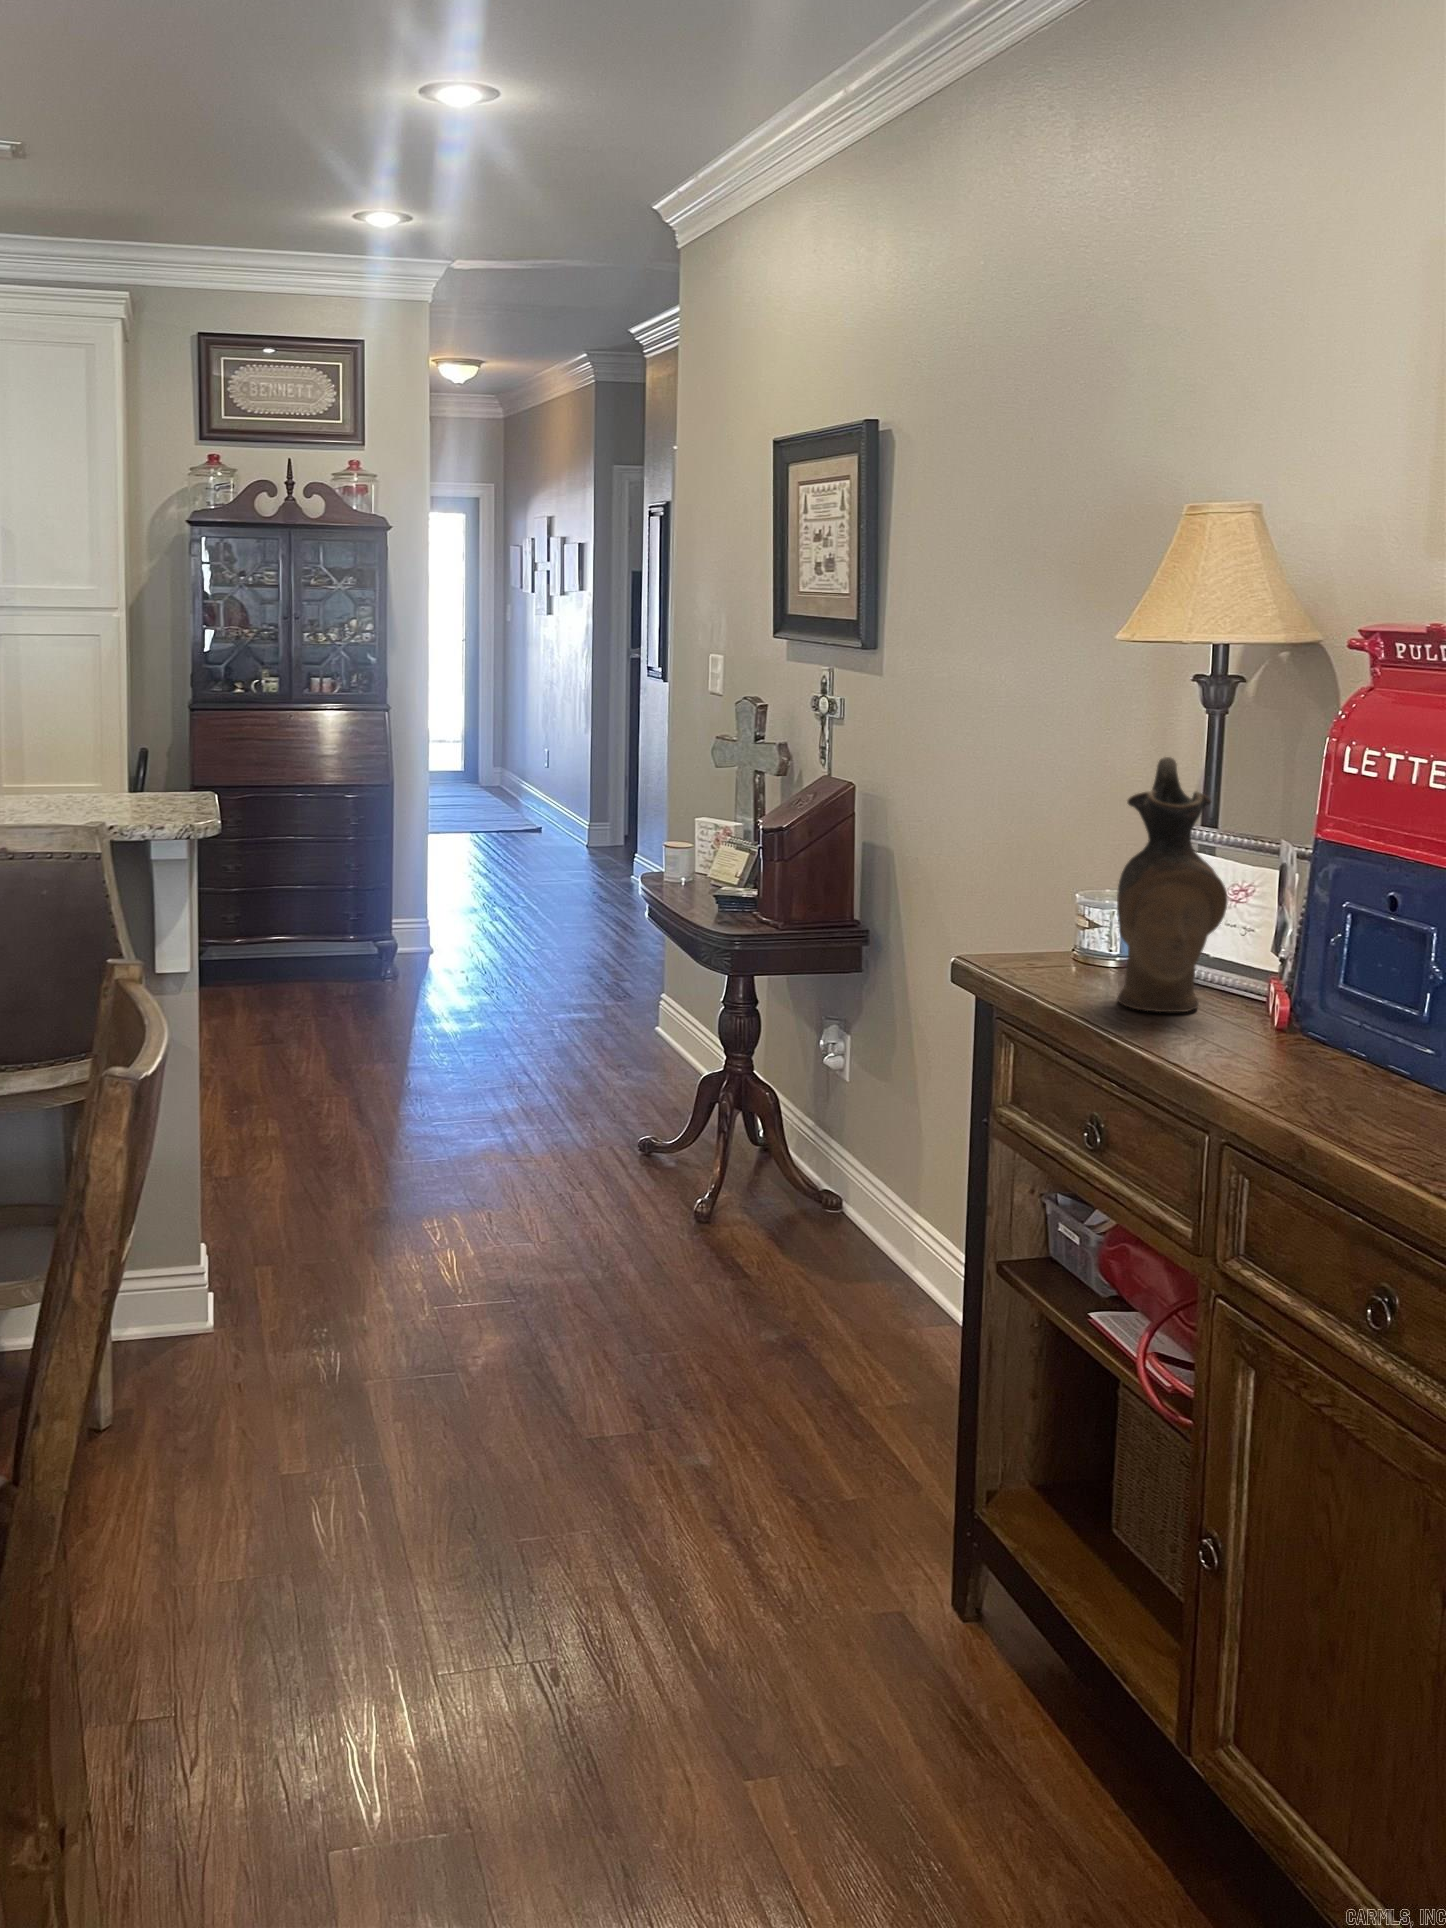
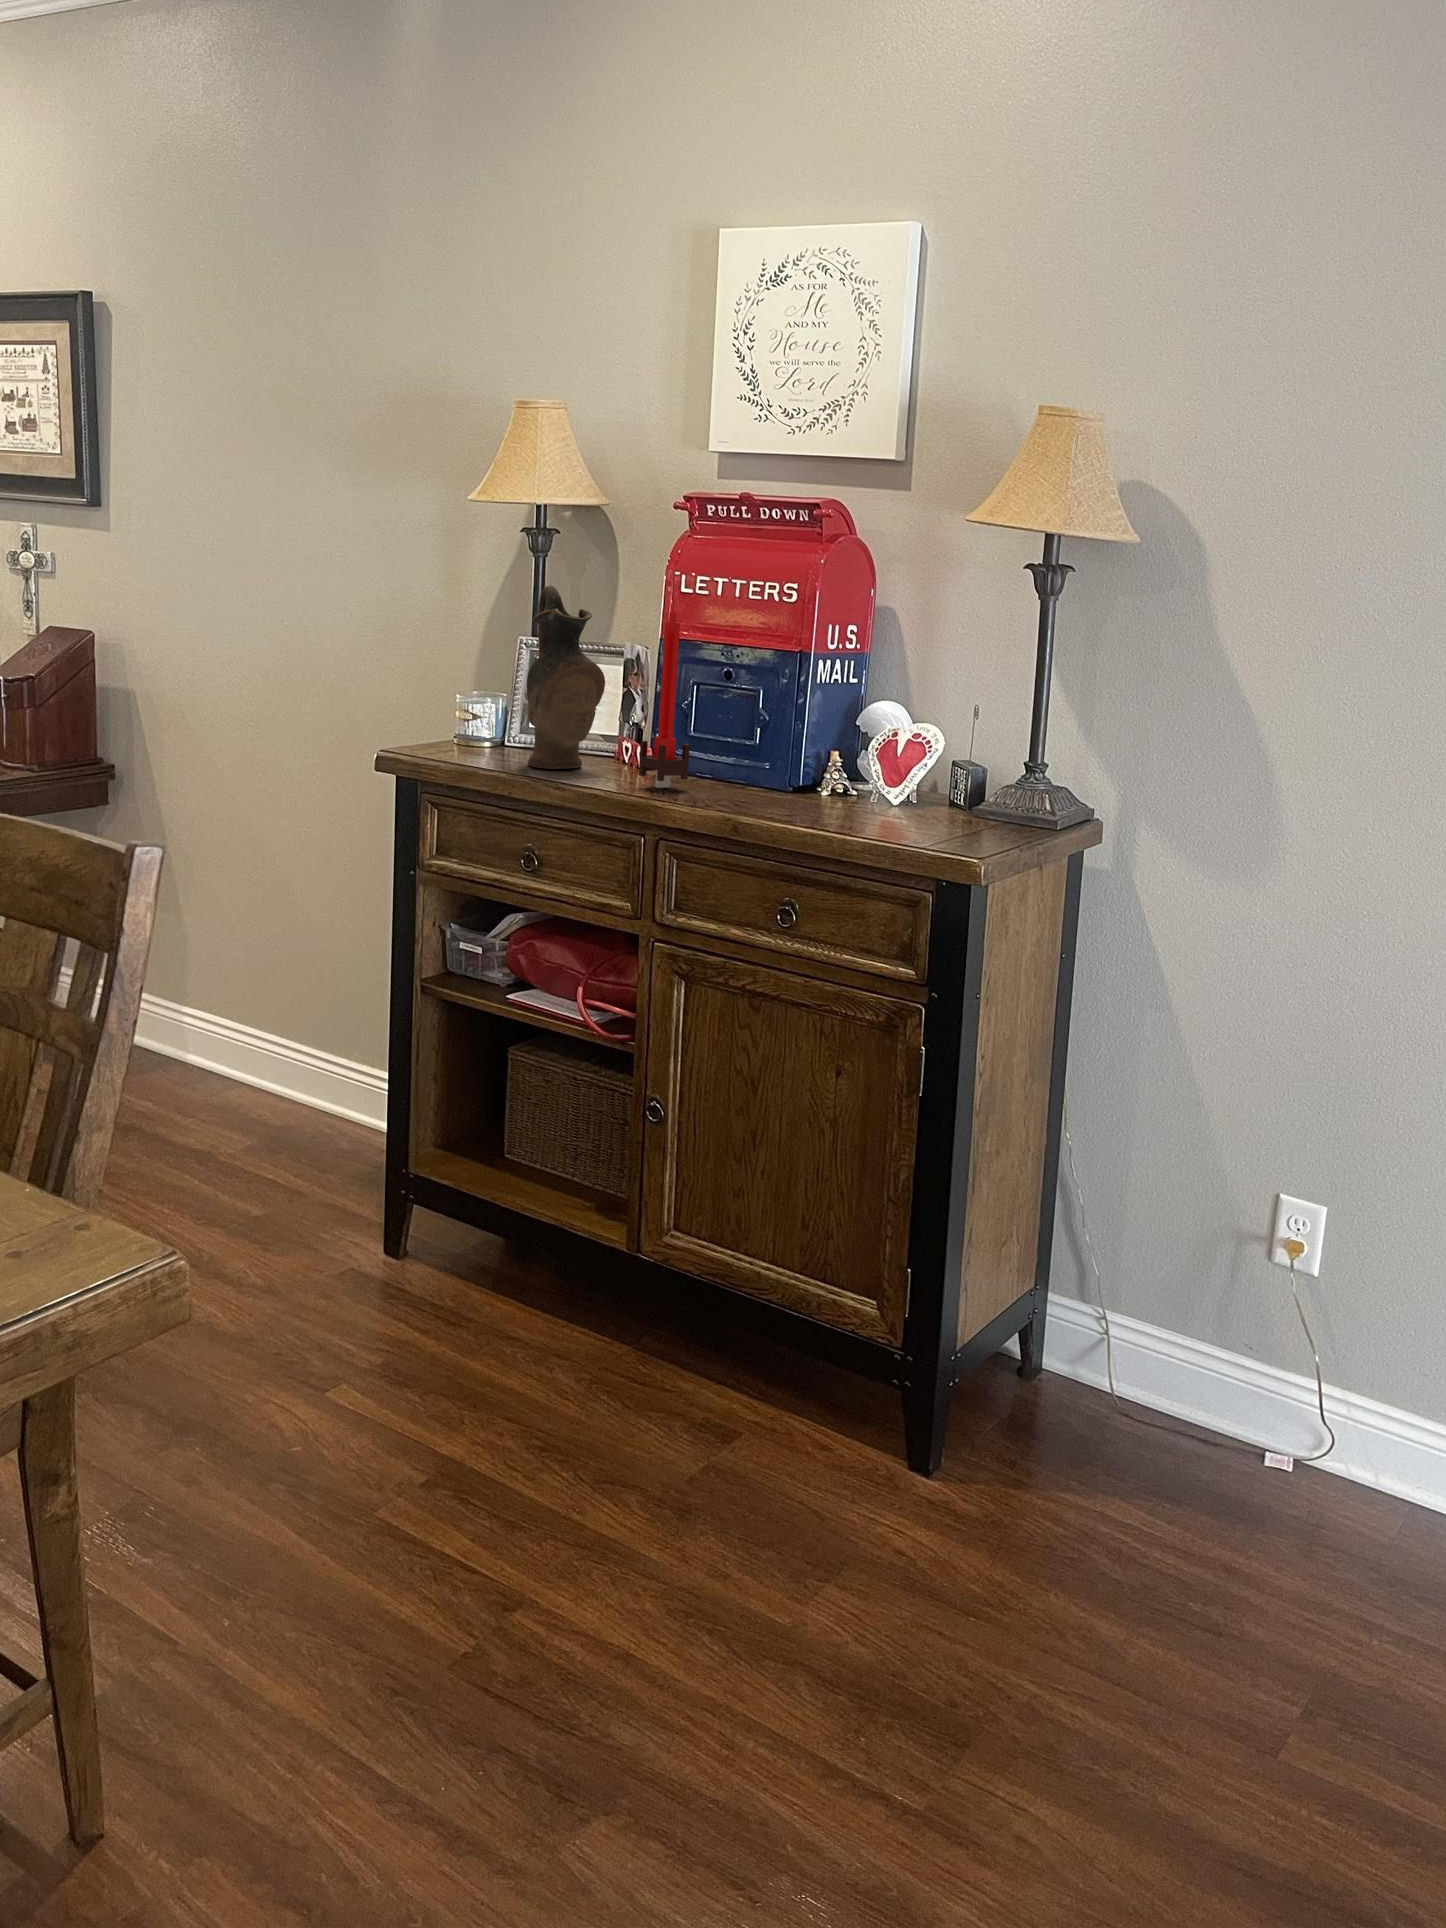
candle: none [1231,805,1306,1064] -> present [639,612,690,788]

